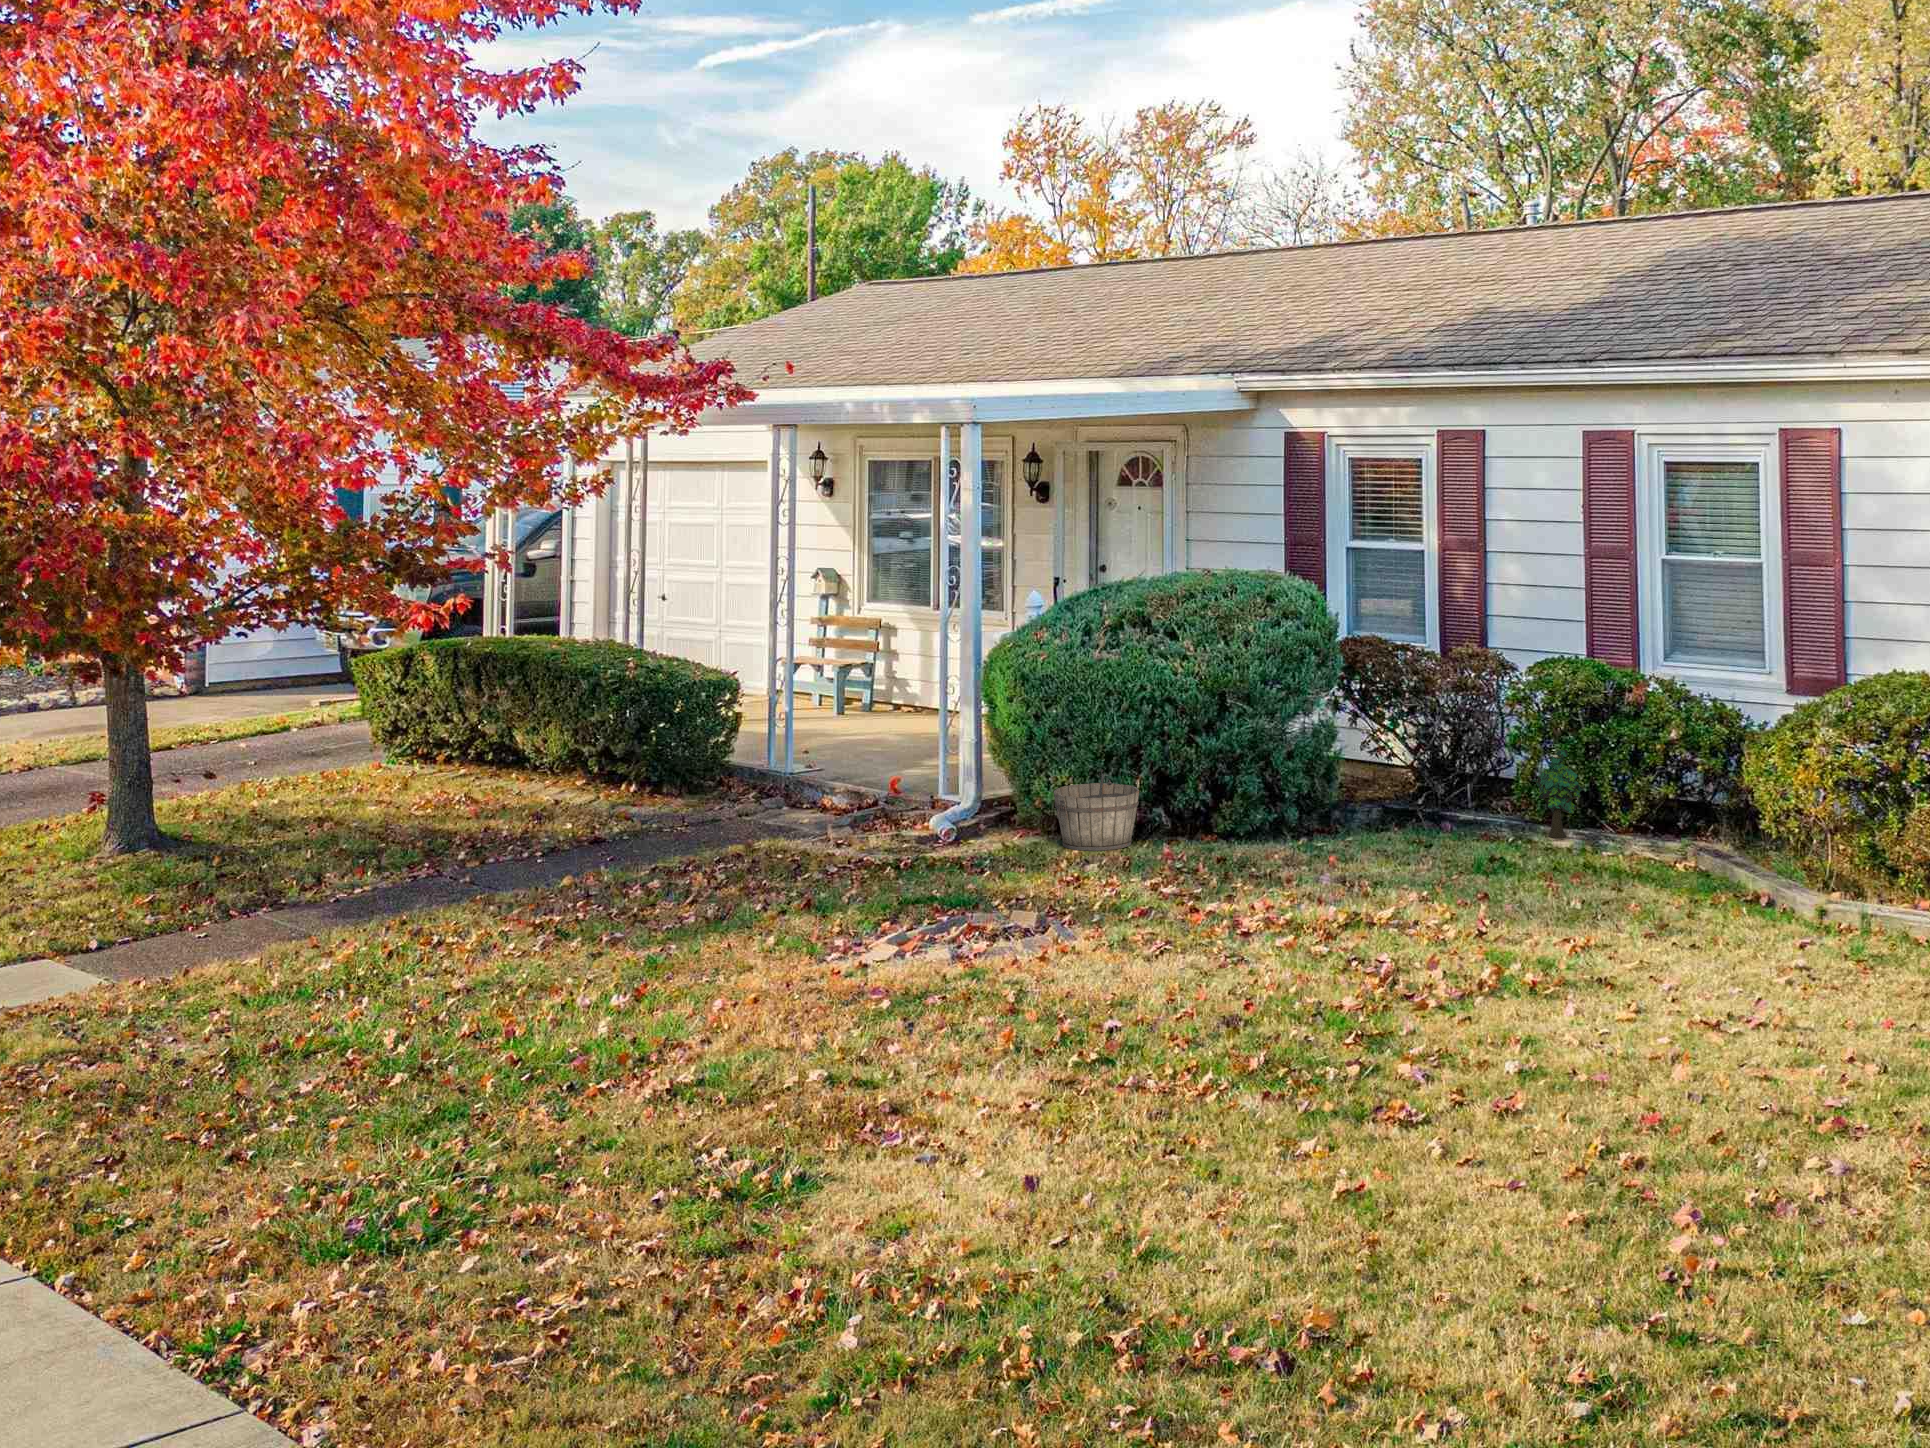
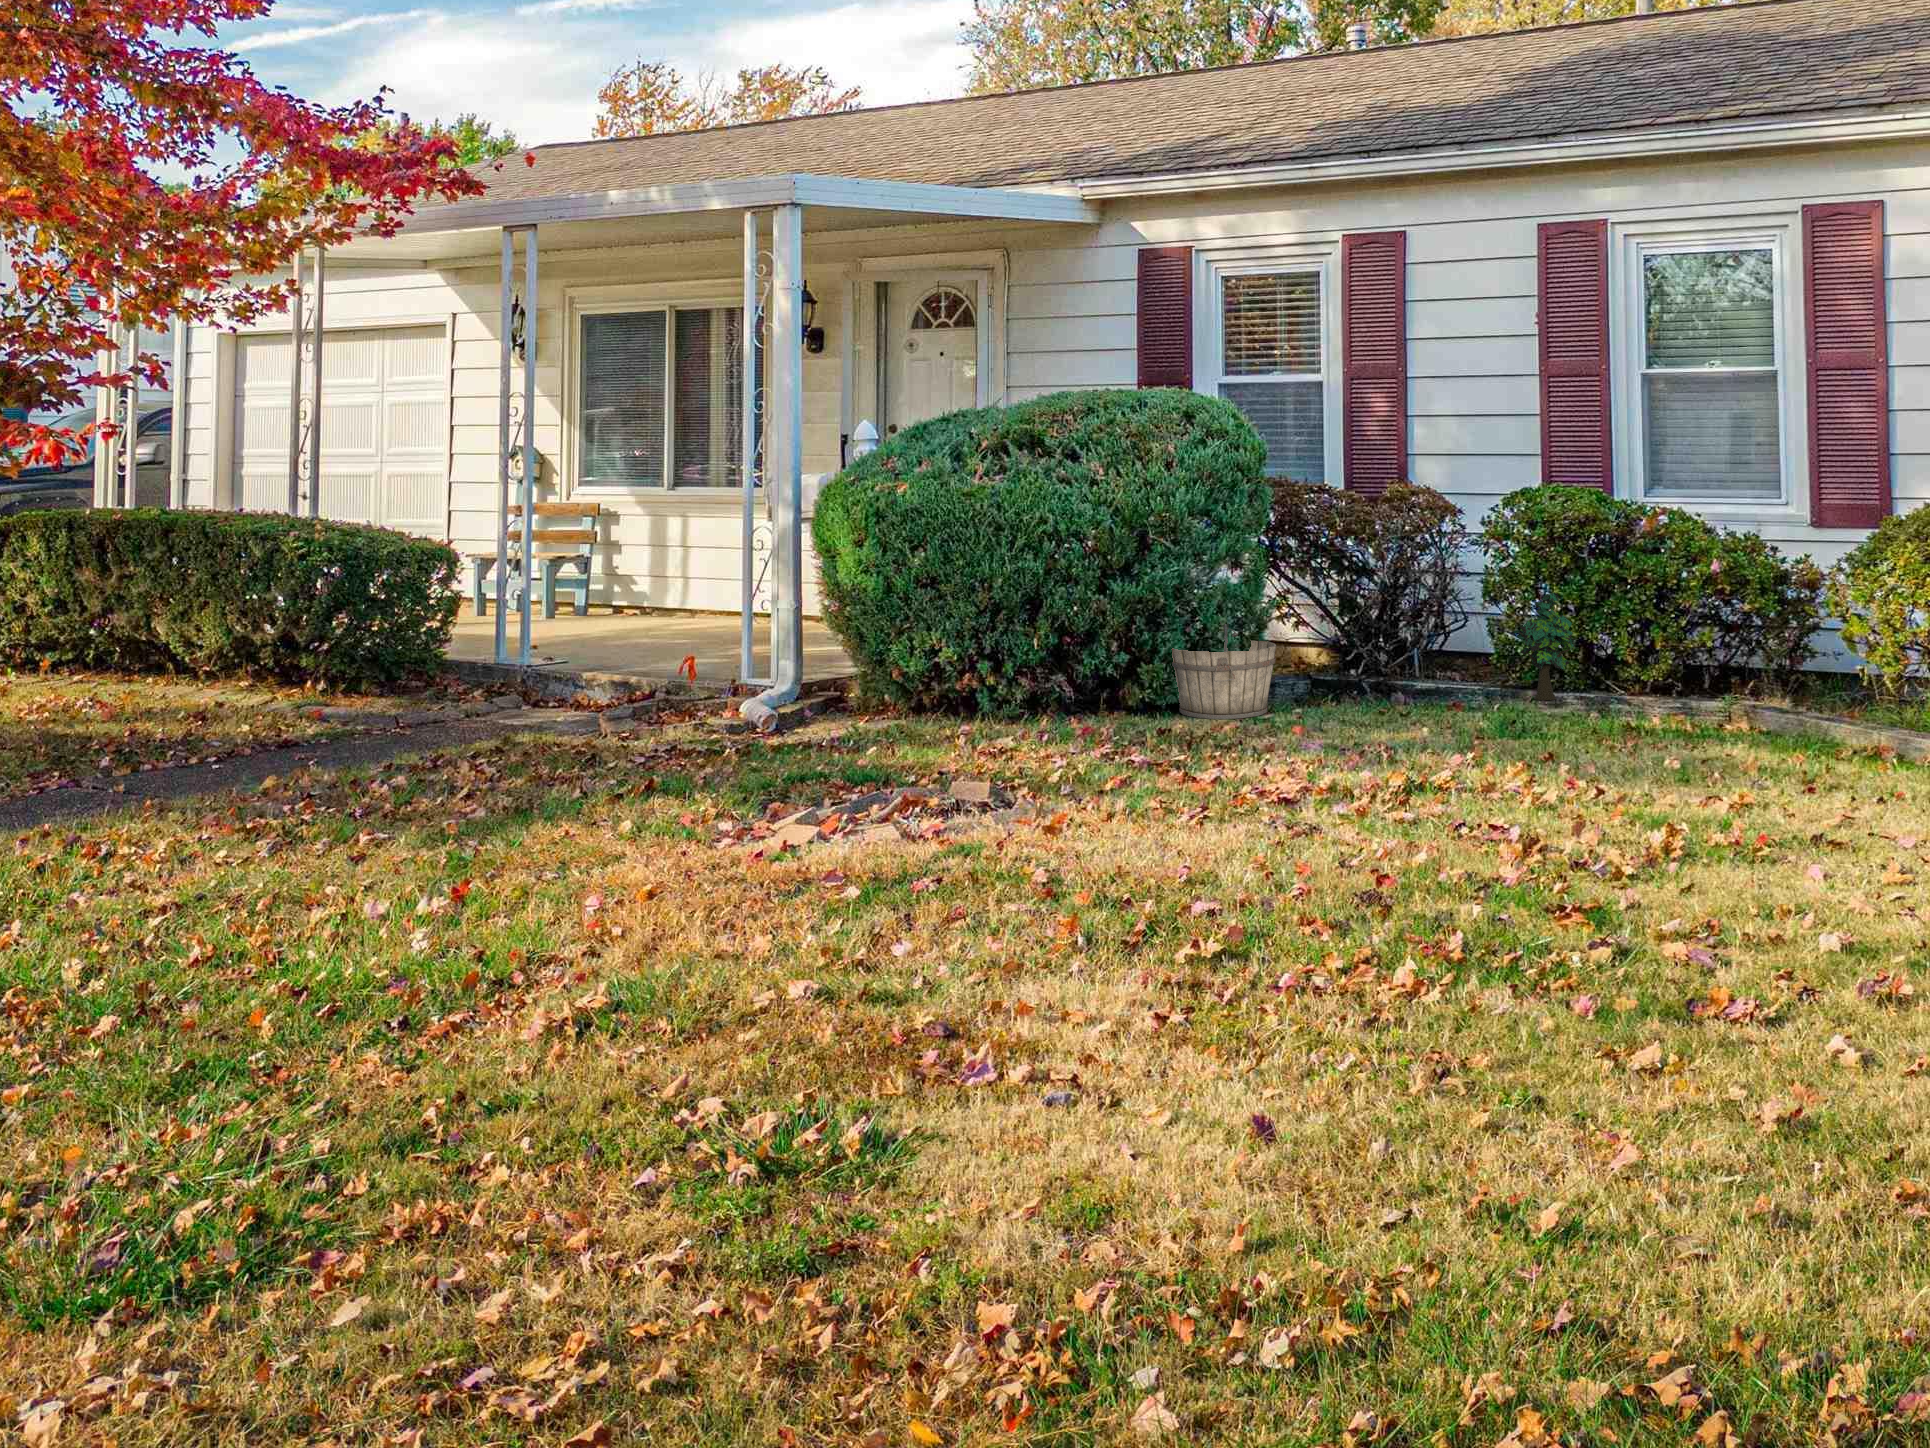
wooden bucket: present [1054,769,1139,851] -> present [1171,622,1276,719]

